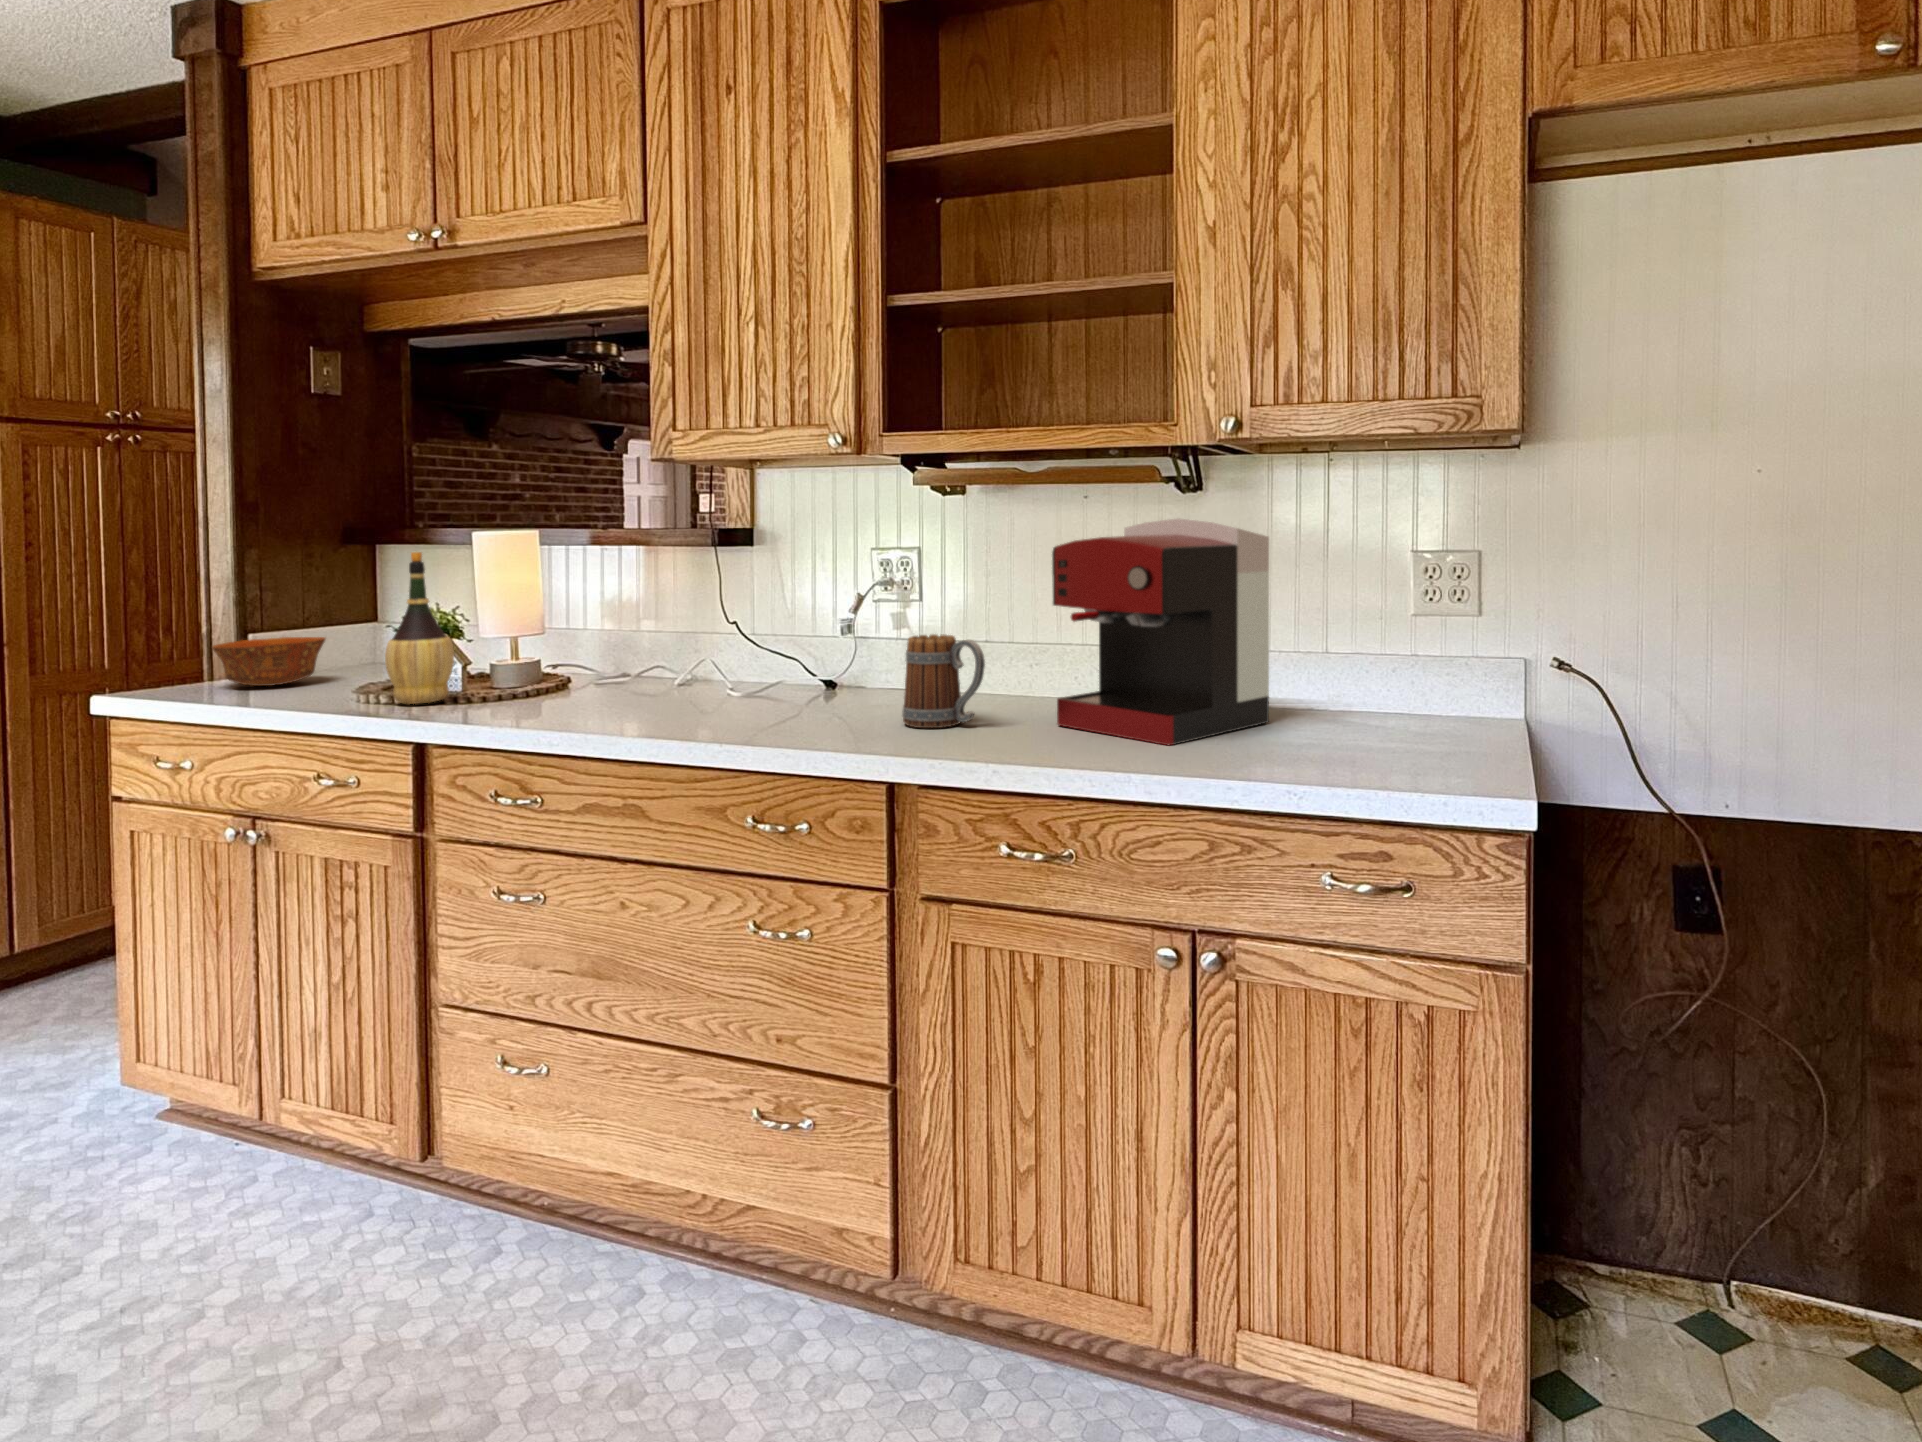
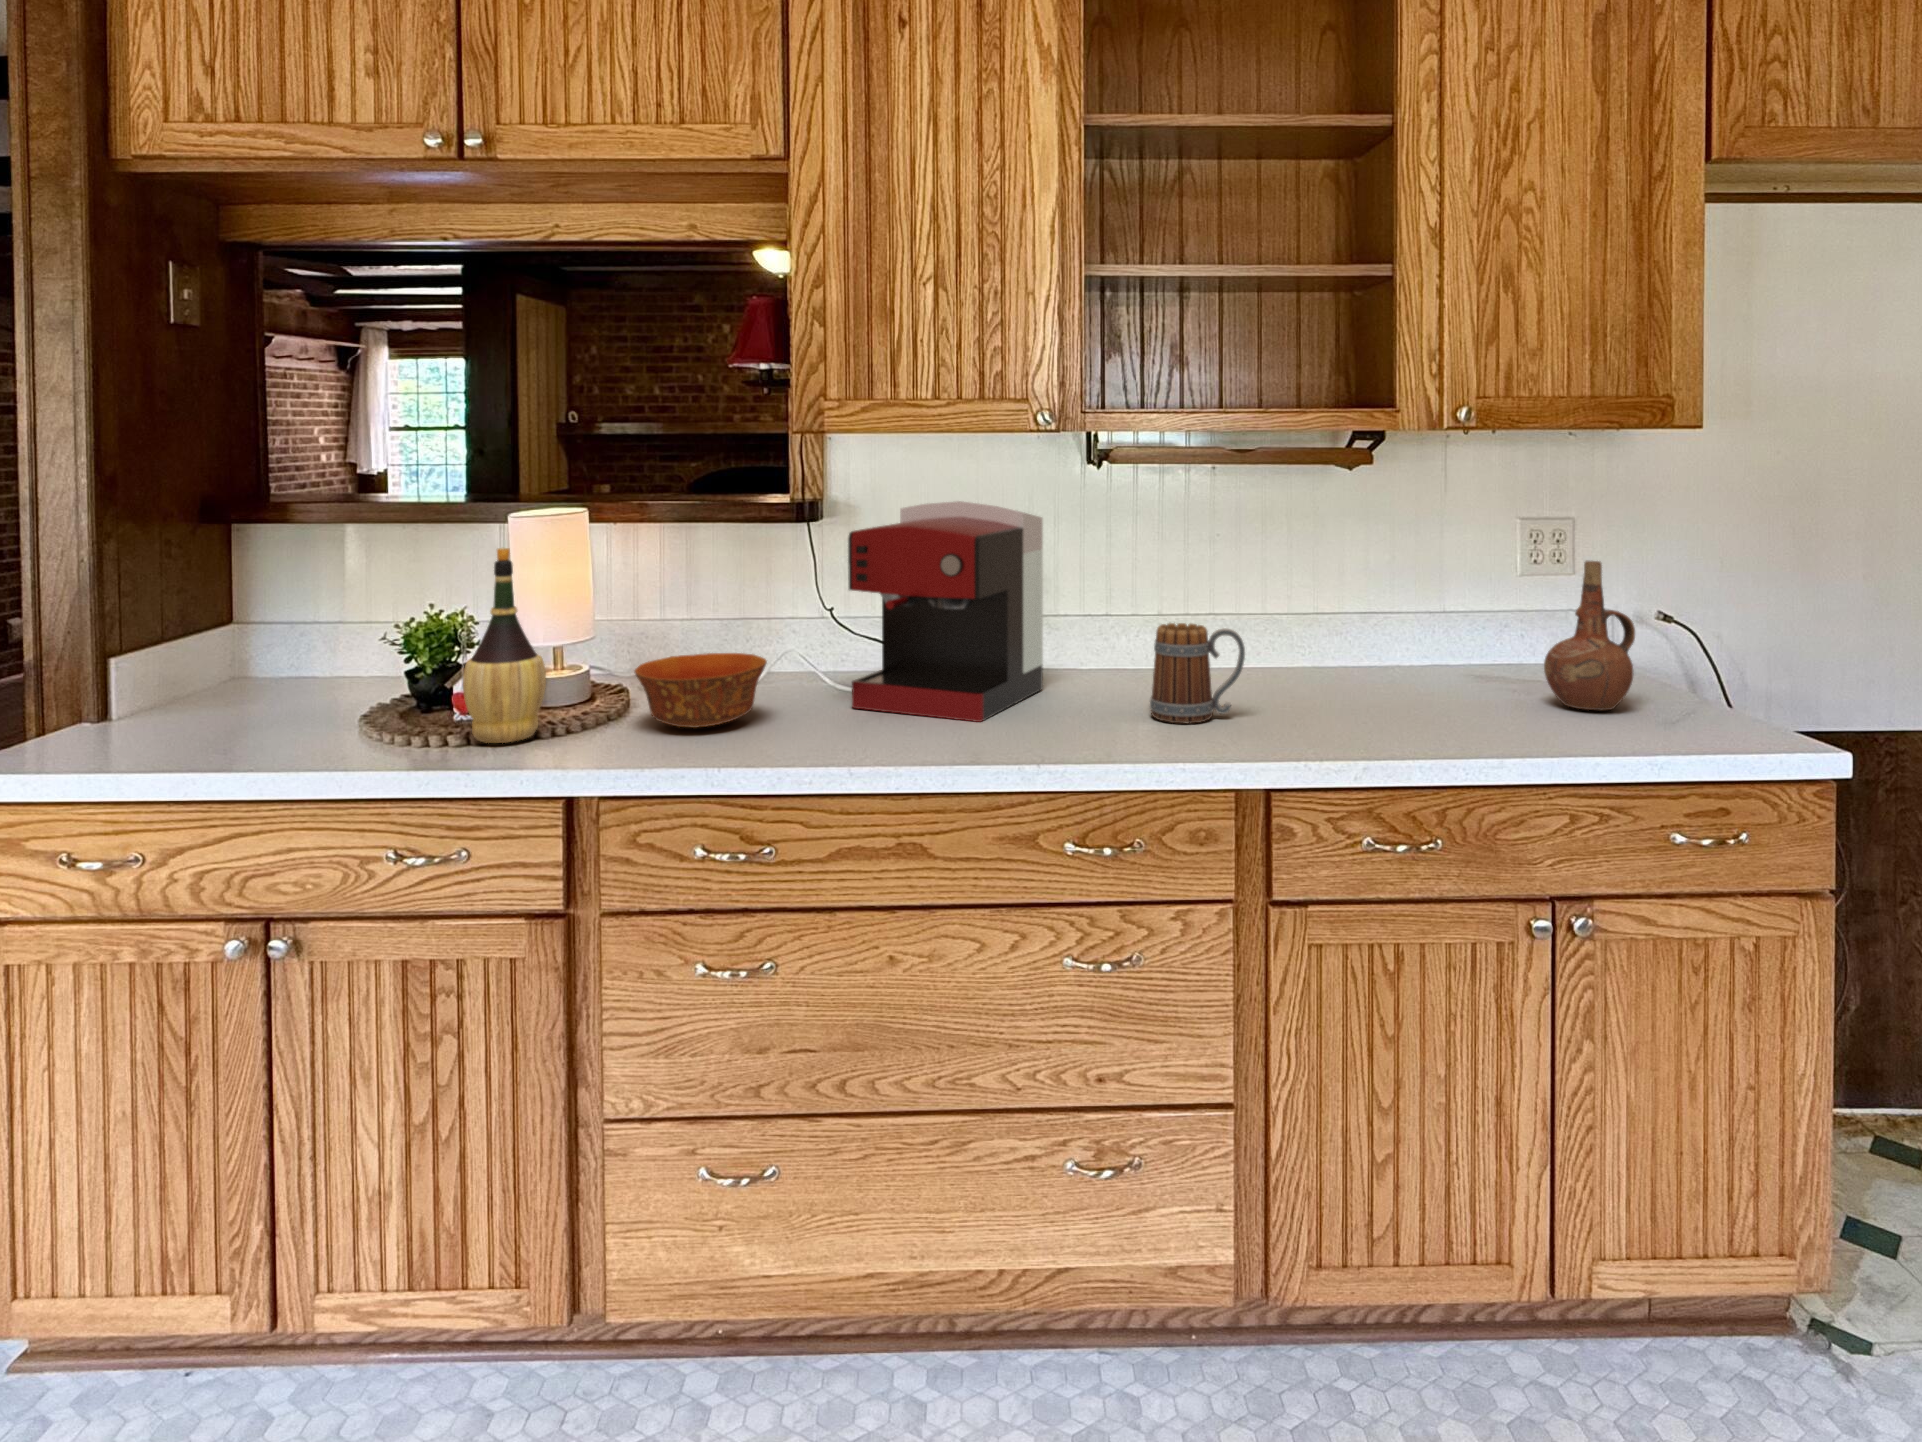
coffee maker: present [1052,518,1269,745] -> present [848,501,1043,722]
ceramic pitcher: none [1310,582,1410,747] -> present [1544,561,1635,710]
bowl: present [212,637,325,686] -> present [634,653,767,728]

